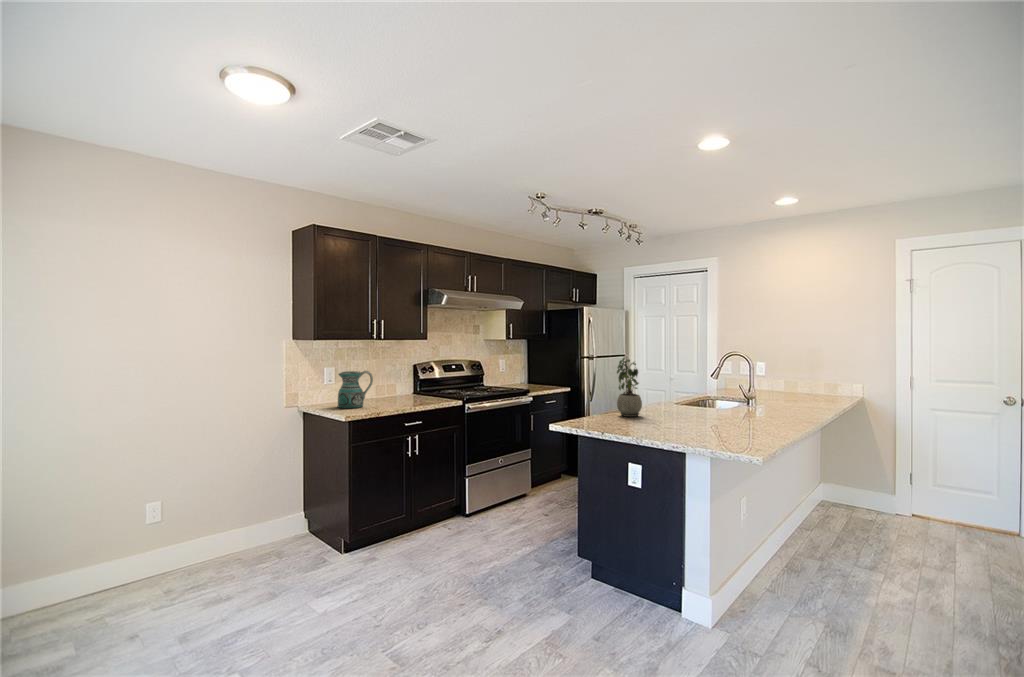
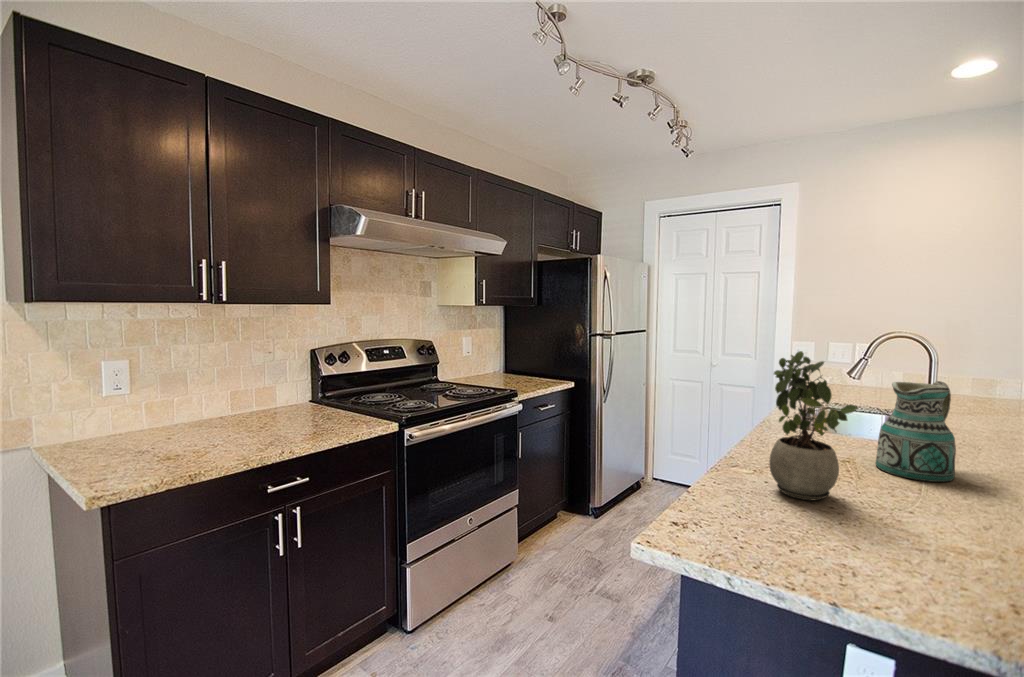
ceramic pitcher: present [338,371,373,408] -> present [876,381,956,482]

